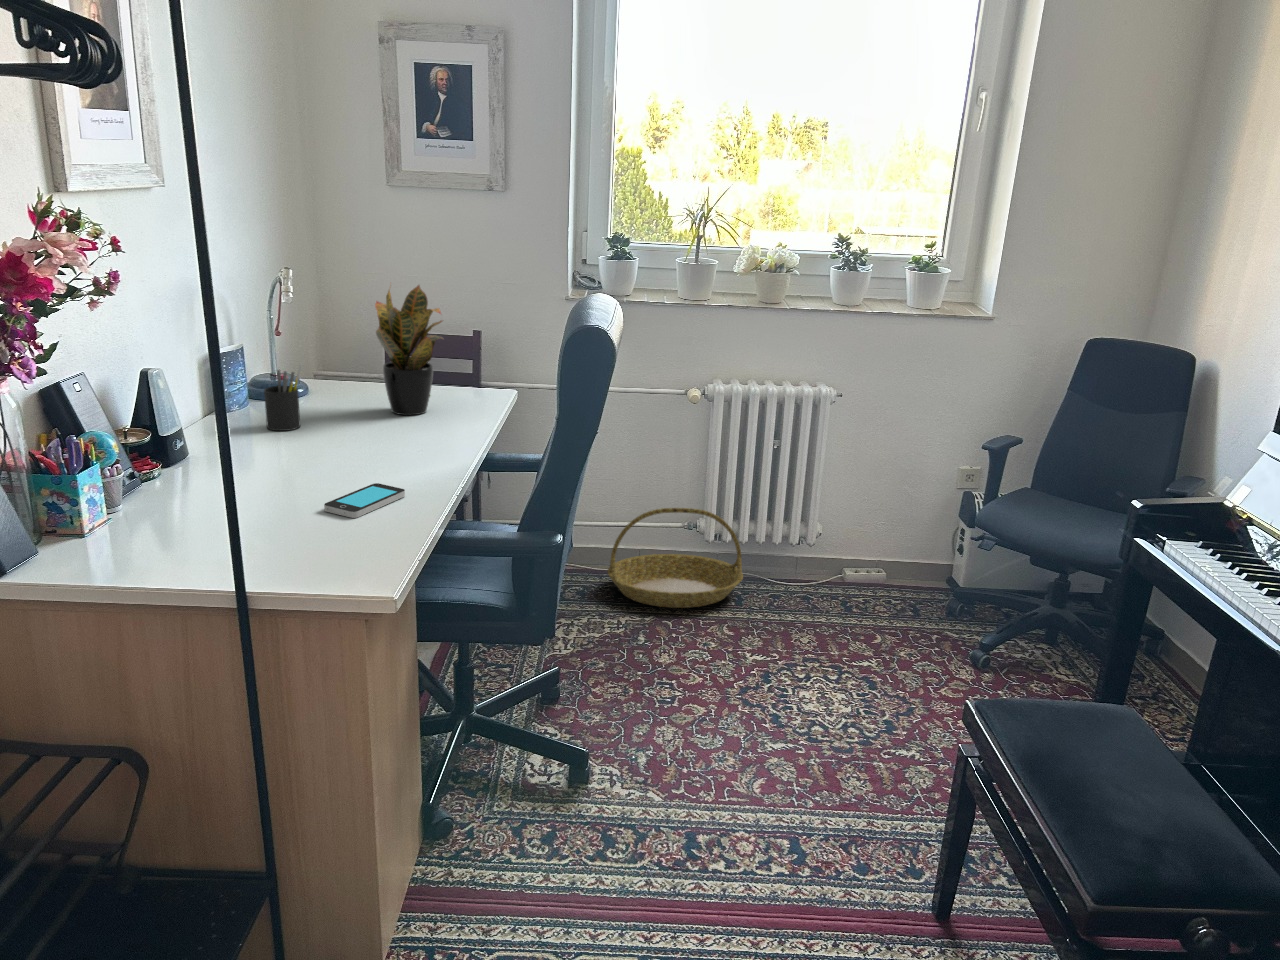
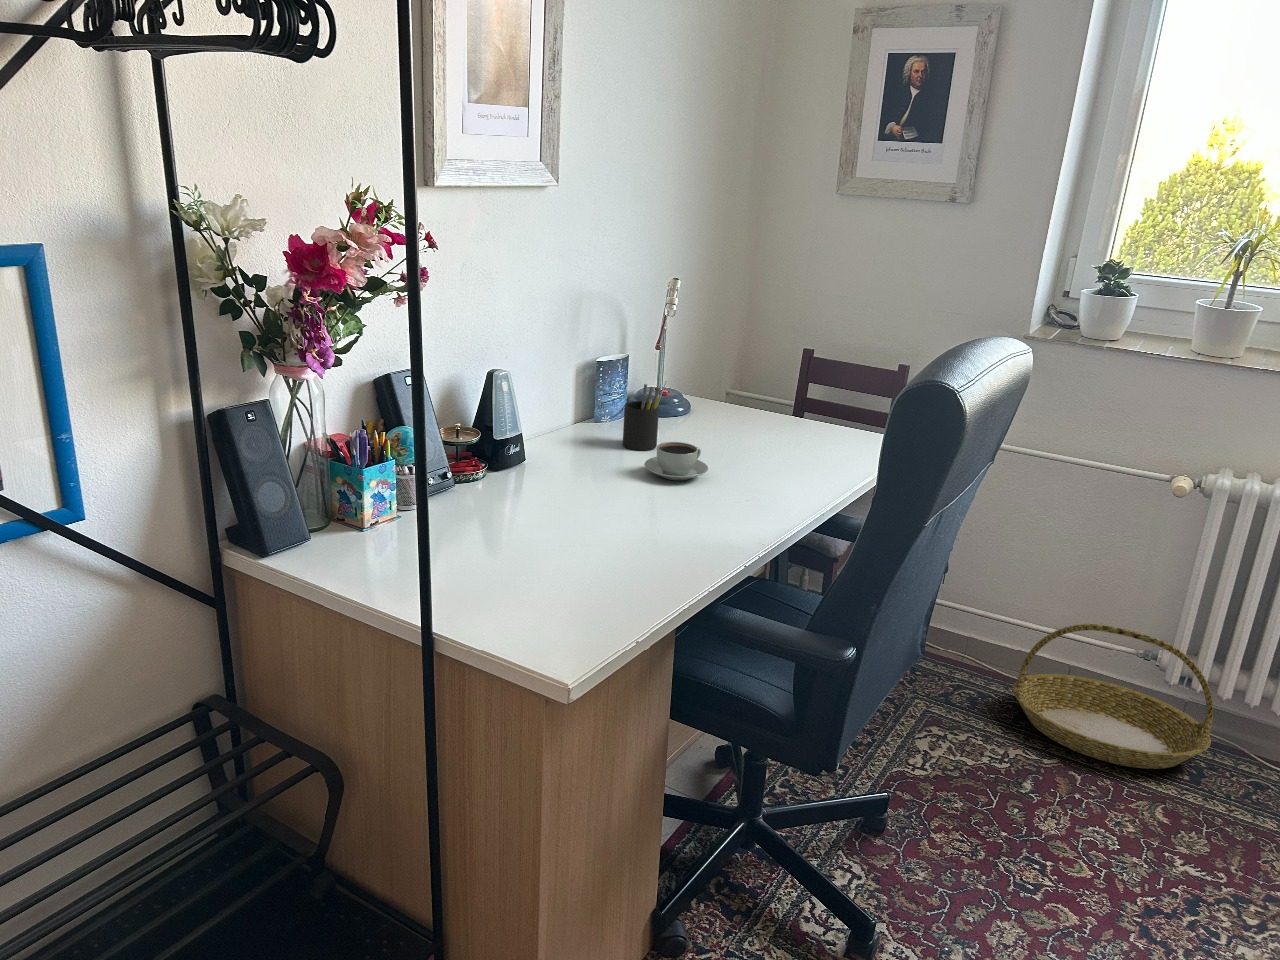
potted plant: present [375,285,443,415] -> none [747,289,846,455]
coffee cup: none [308,415,368,448] -> present [644,442,708,480]
smartphone: present [324,483,405,518] -> none [593,532,691,570]

